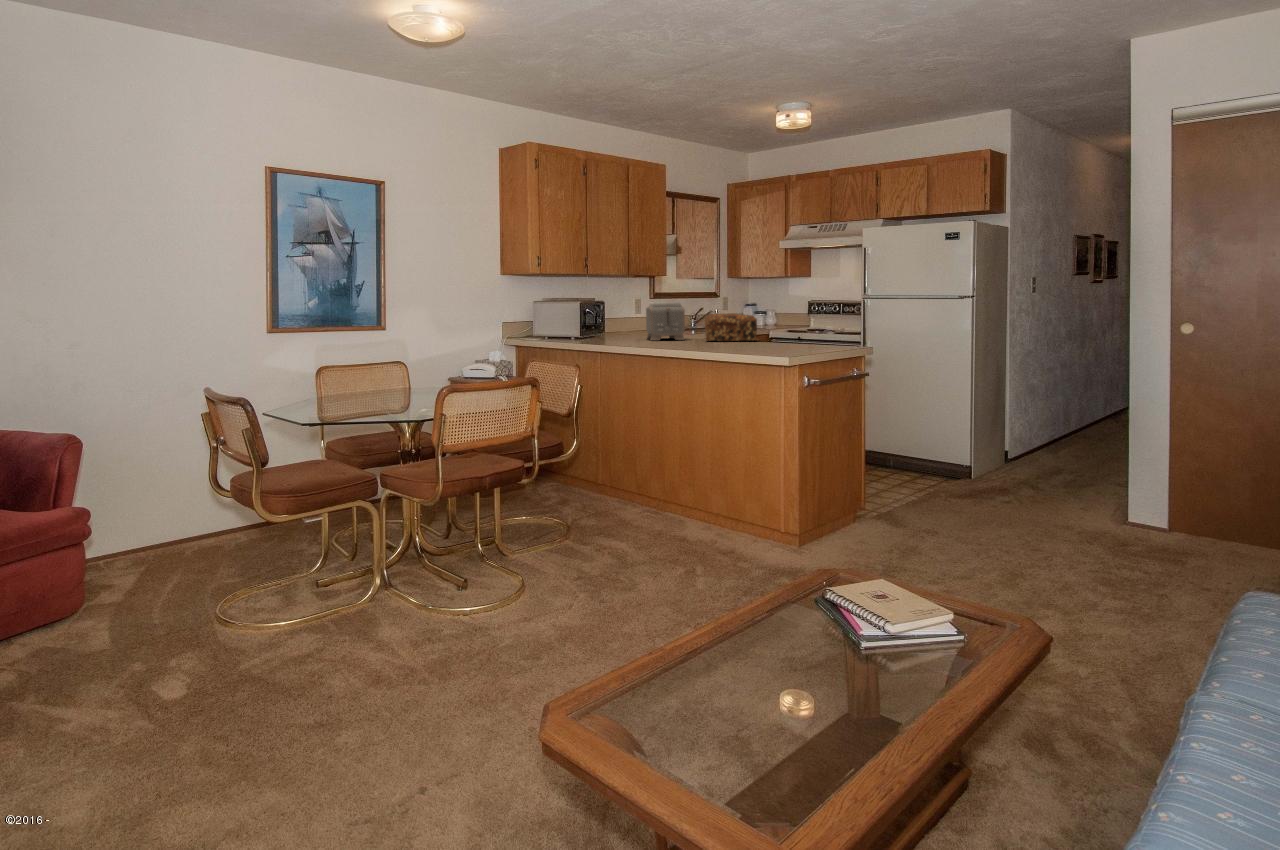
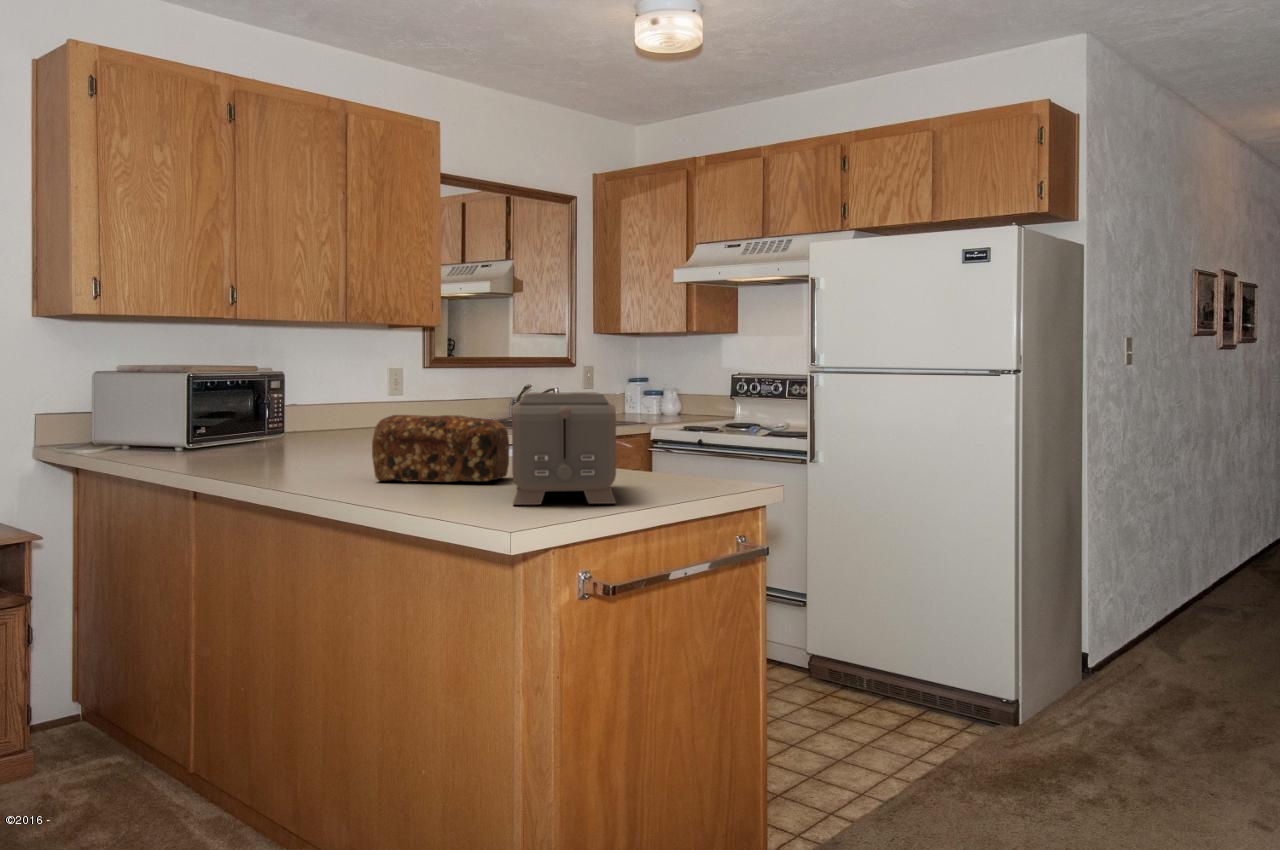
toaster: present [646,303,685,340] -> present [512,392,616,505]

